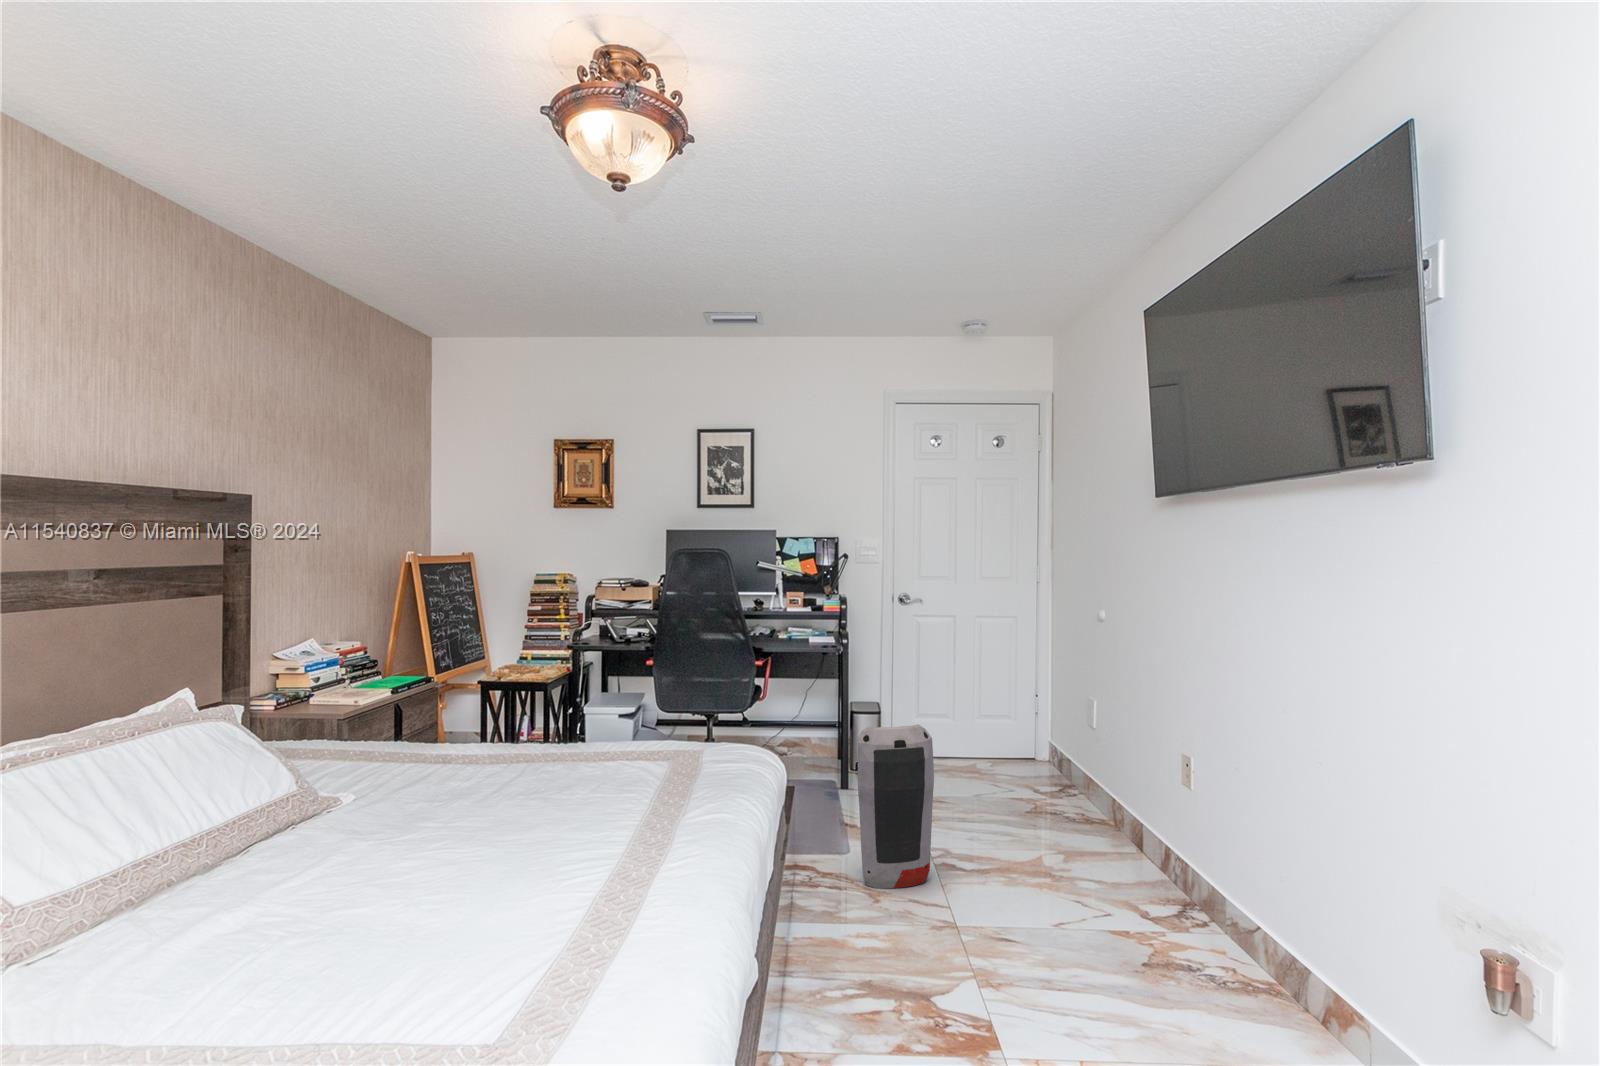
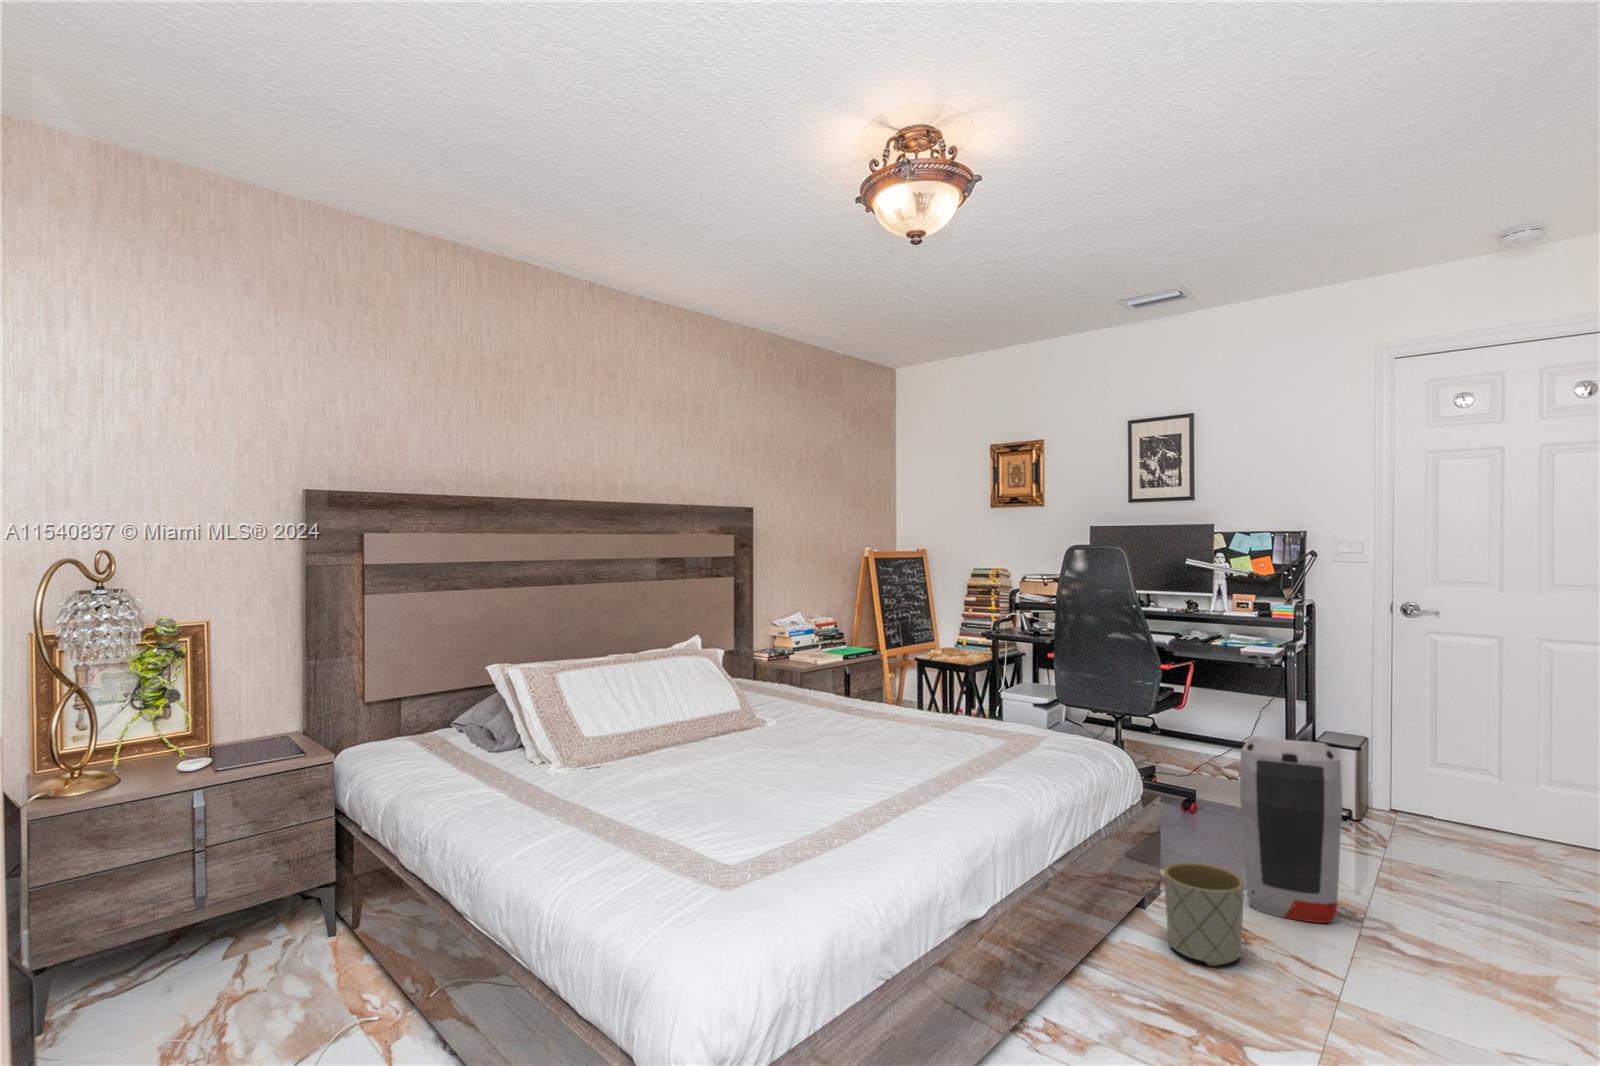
planter: none [823,864,895,970] -> present [1164,862,1244,966]

